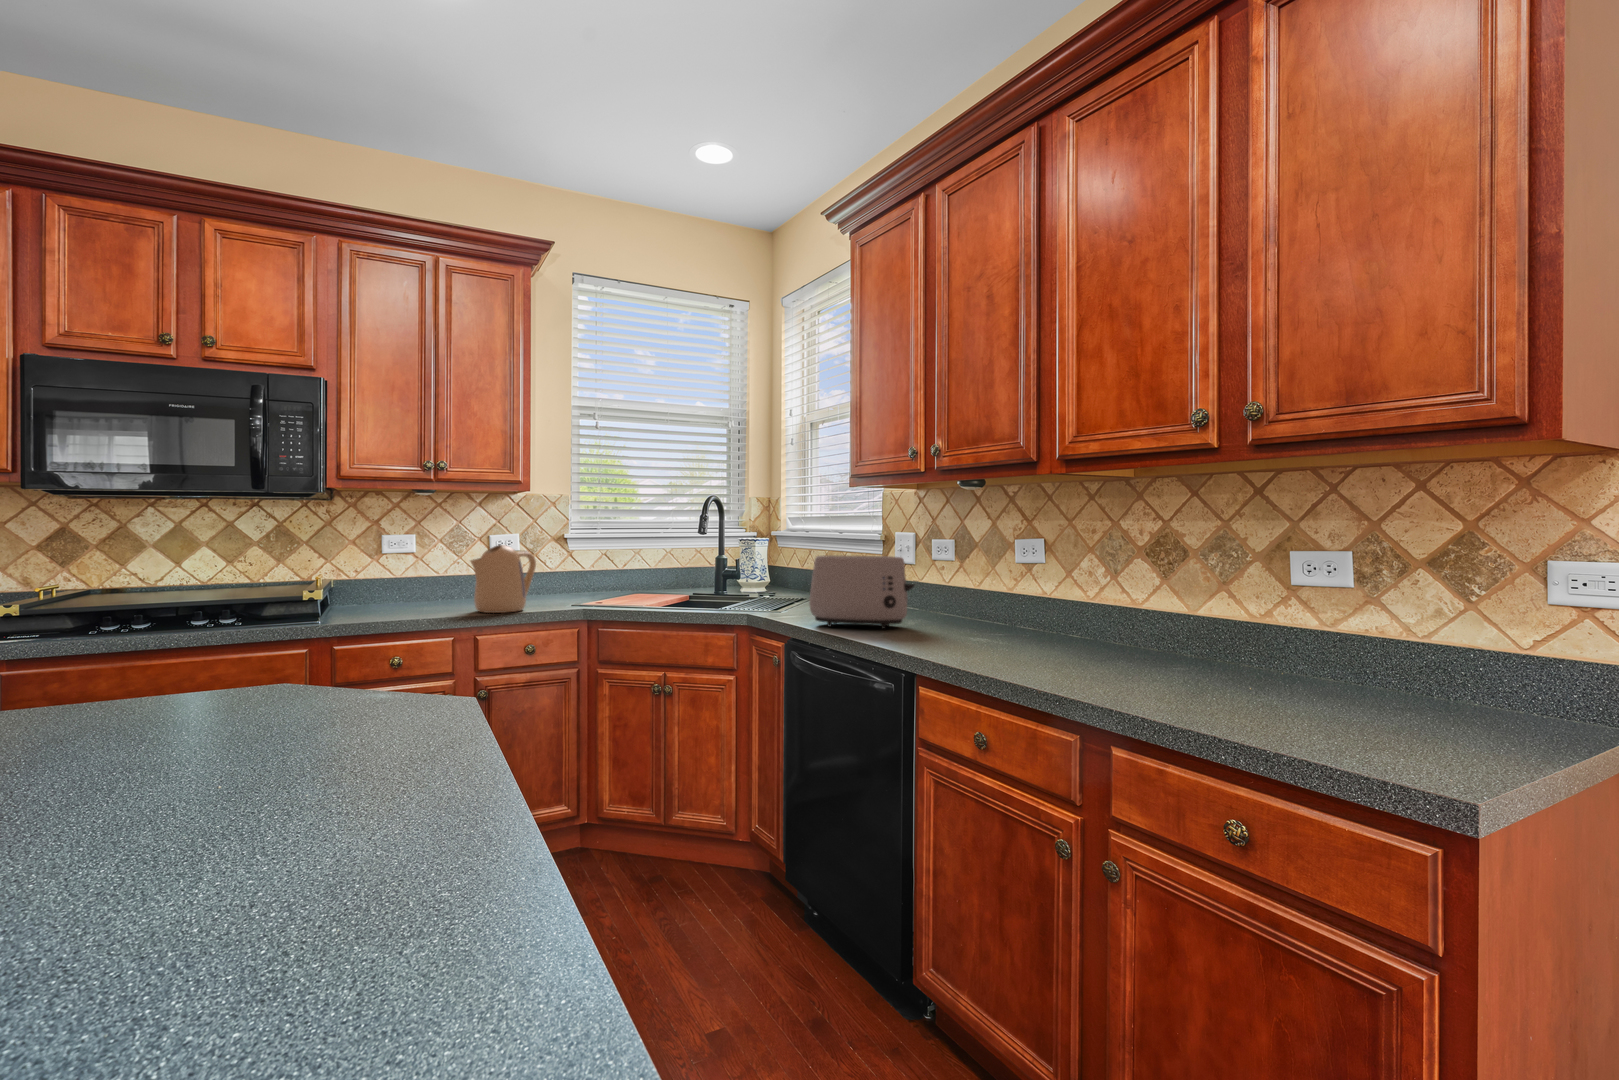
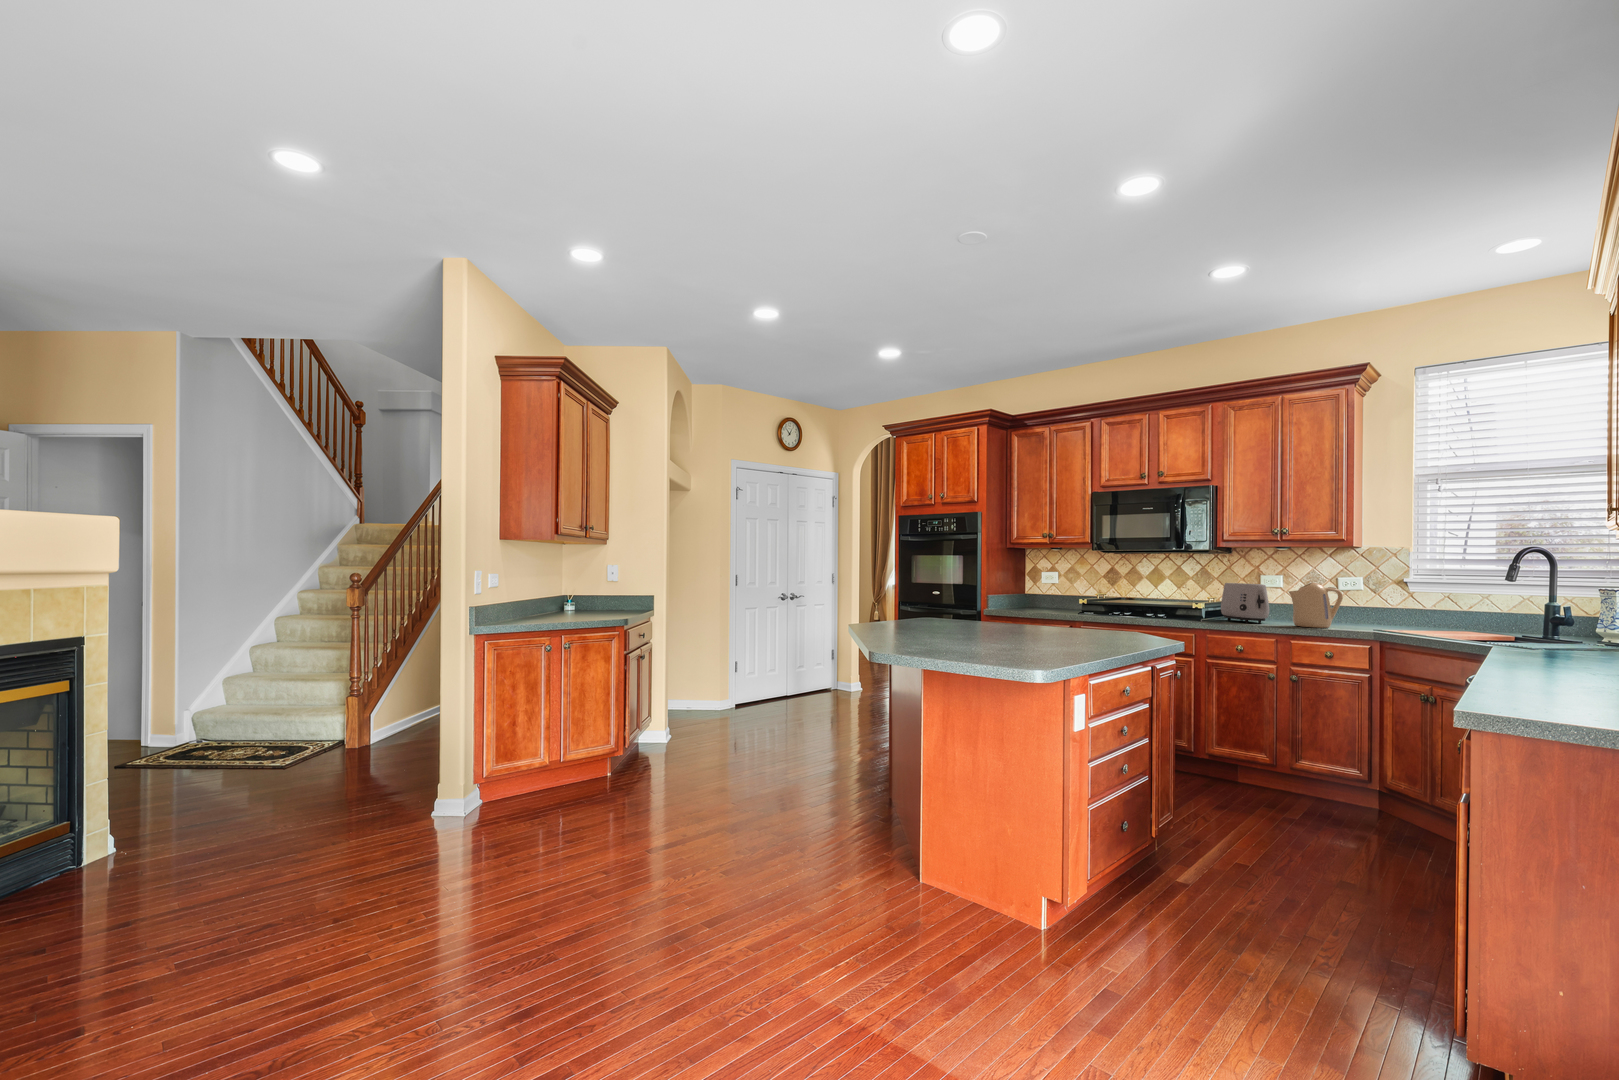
toaster: present [809,555,914,629] -> present [1221,583,1269,623]

